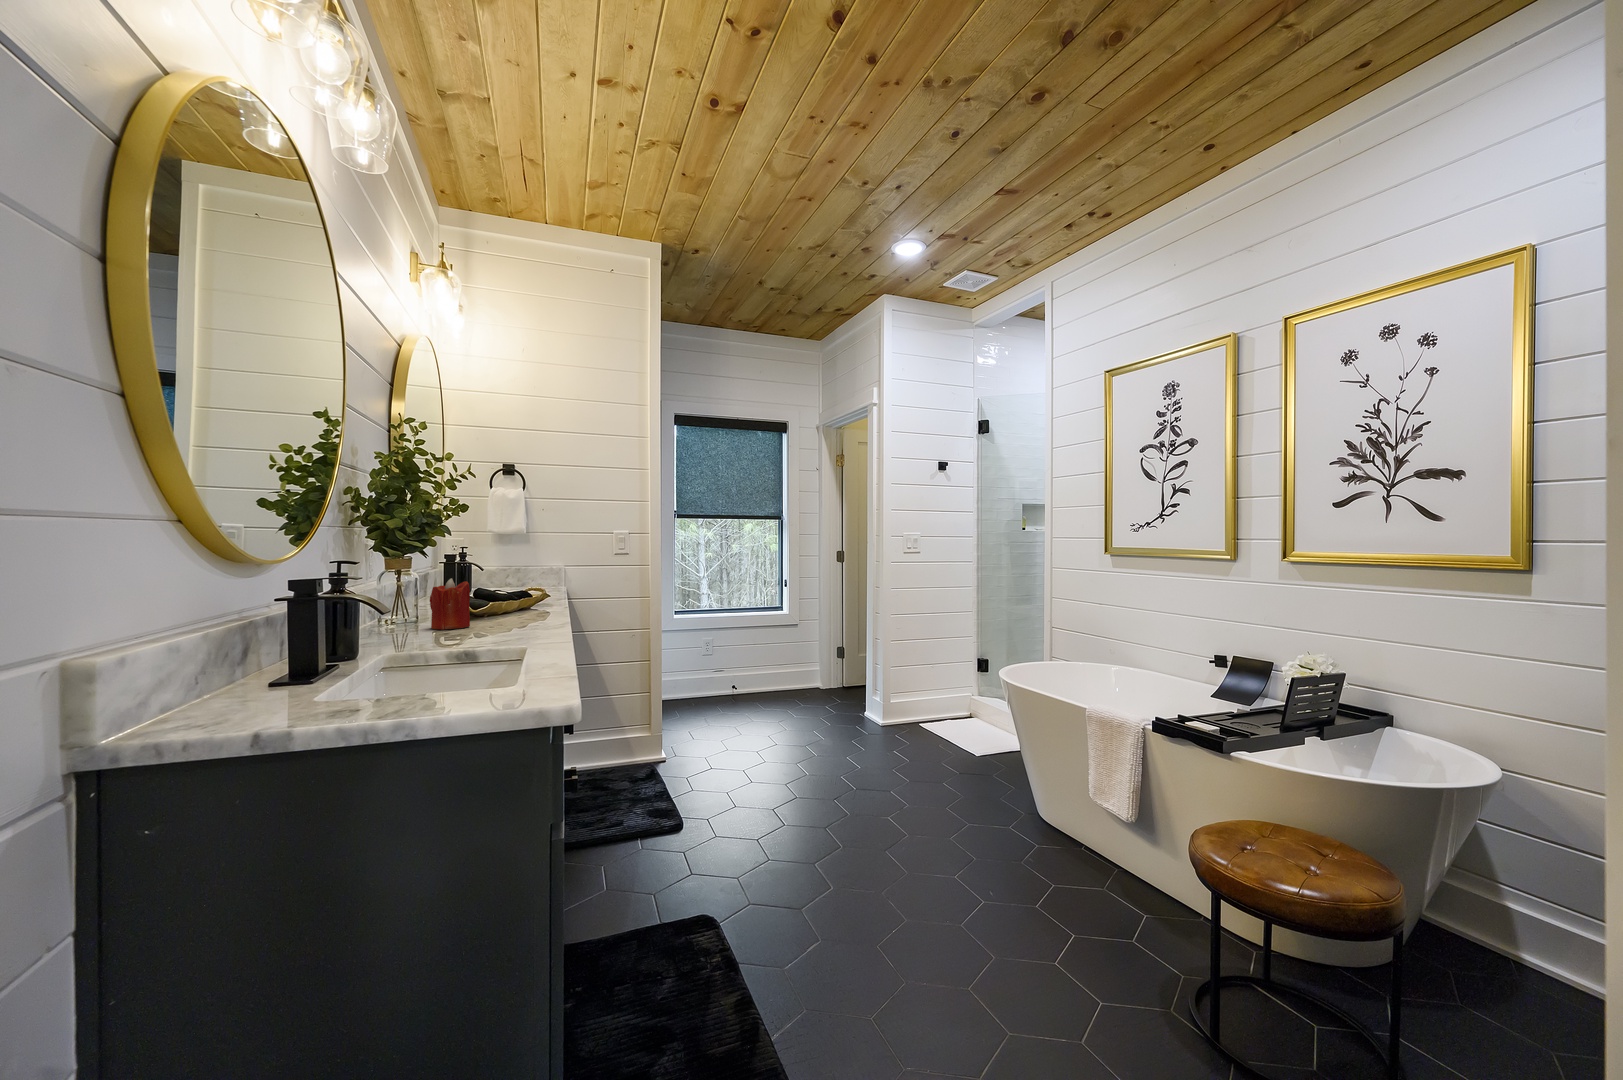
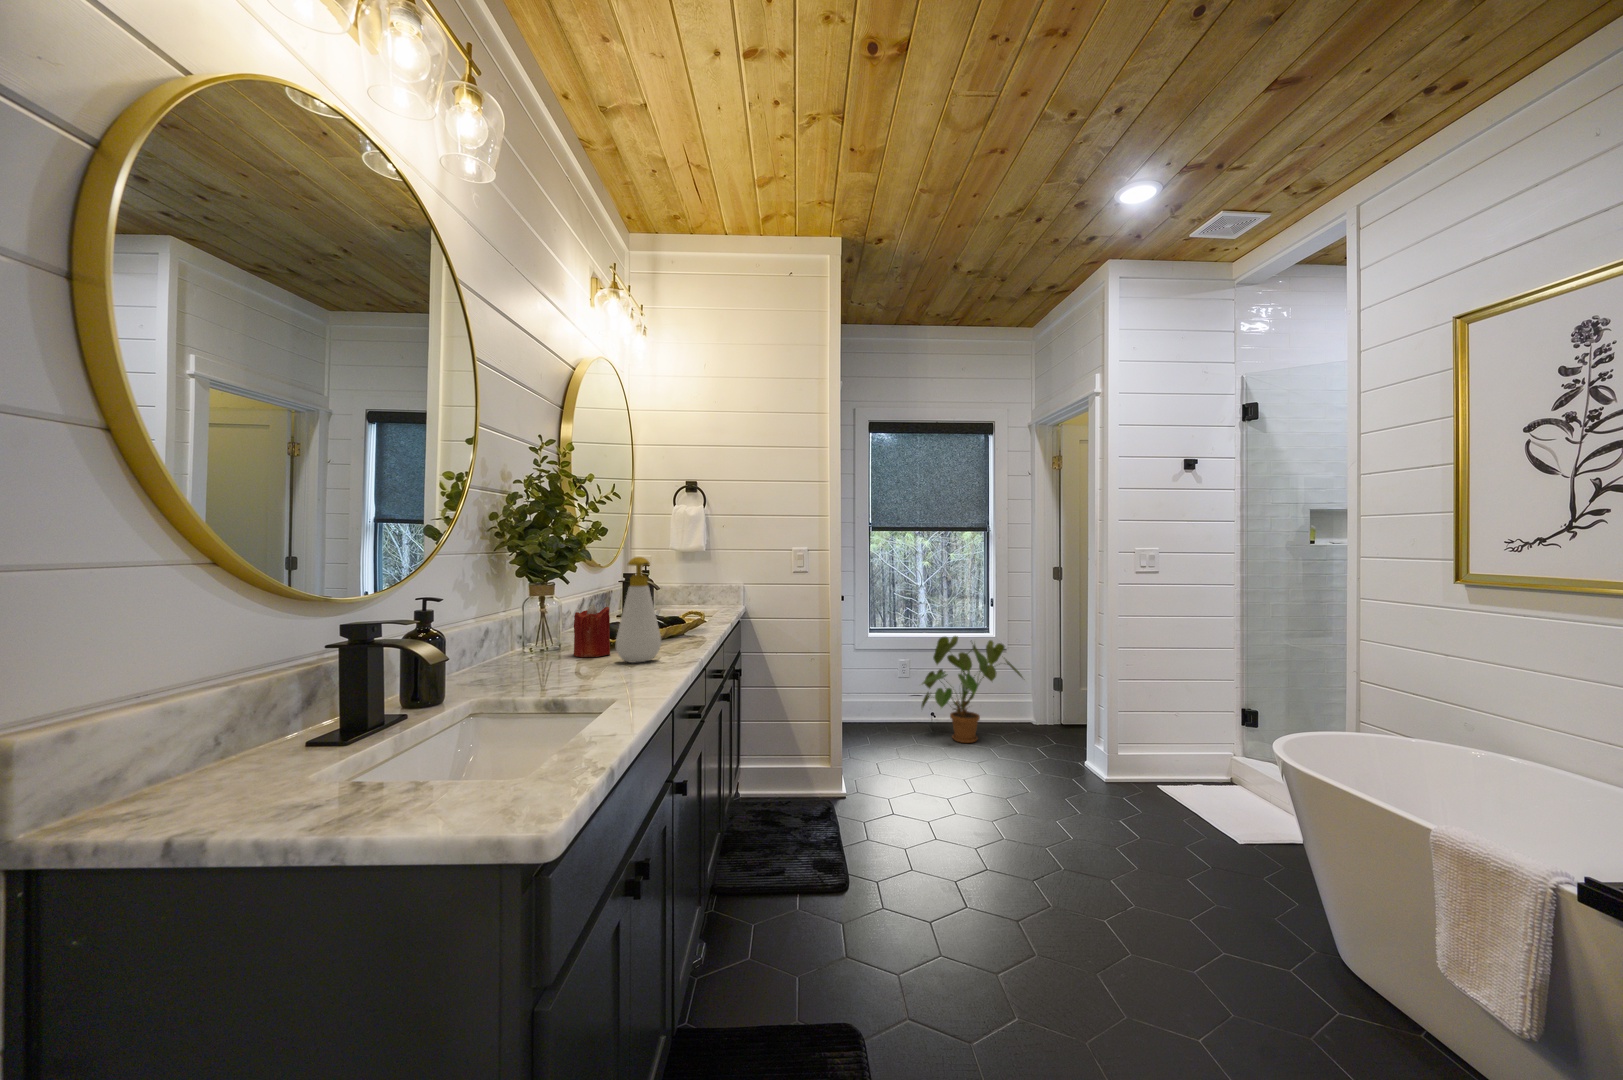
soap bottle: none [484,532,528,630] -> present [616,557,661,663]
house plant: none [726,615,820,708] -> present [921,636,1023,743]

